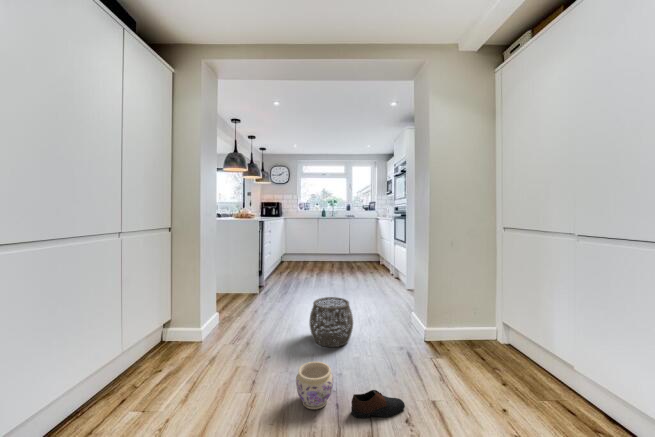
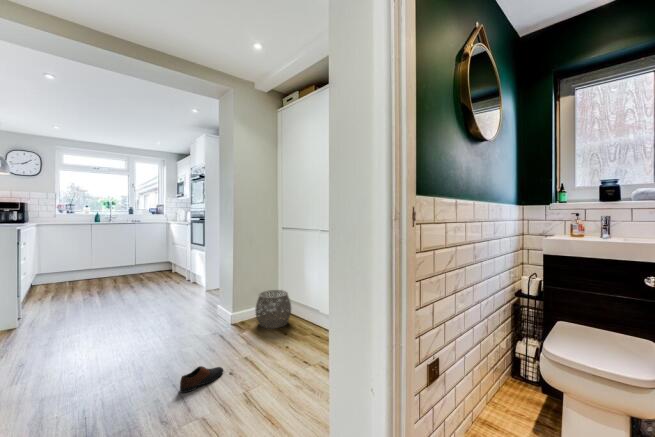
woven basket: present [309,297,353,347] -> present [255,290,291,329]
planter: present [296,362,333,410] -> none [119,362,160,406]

